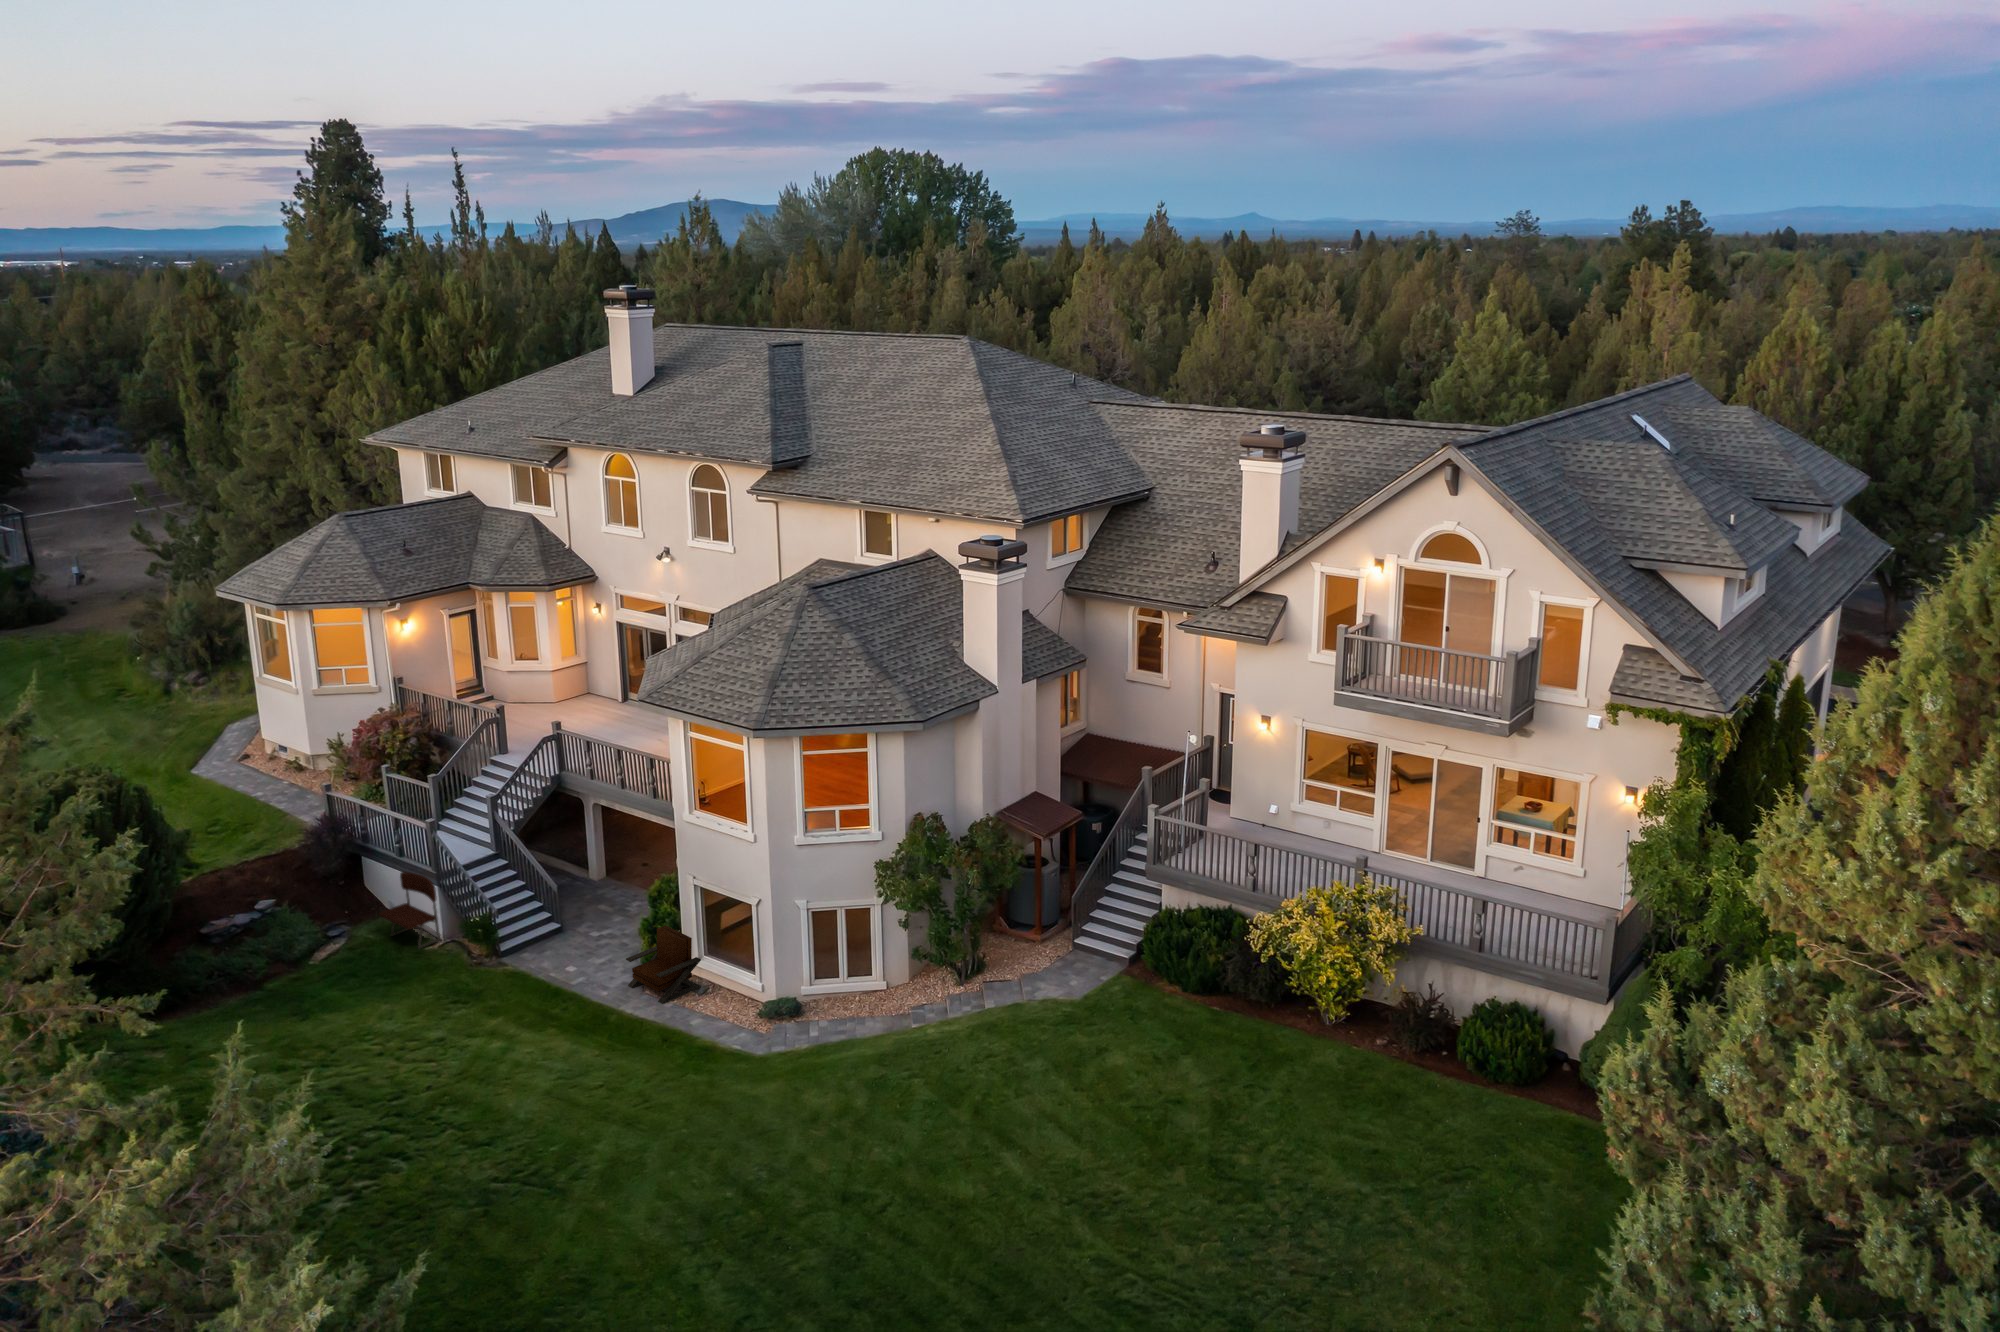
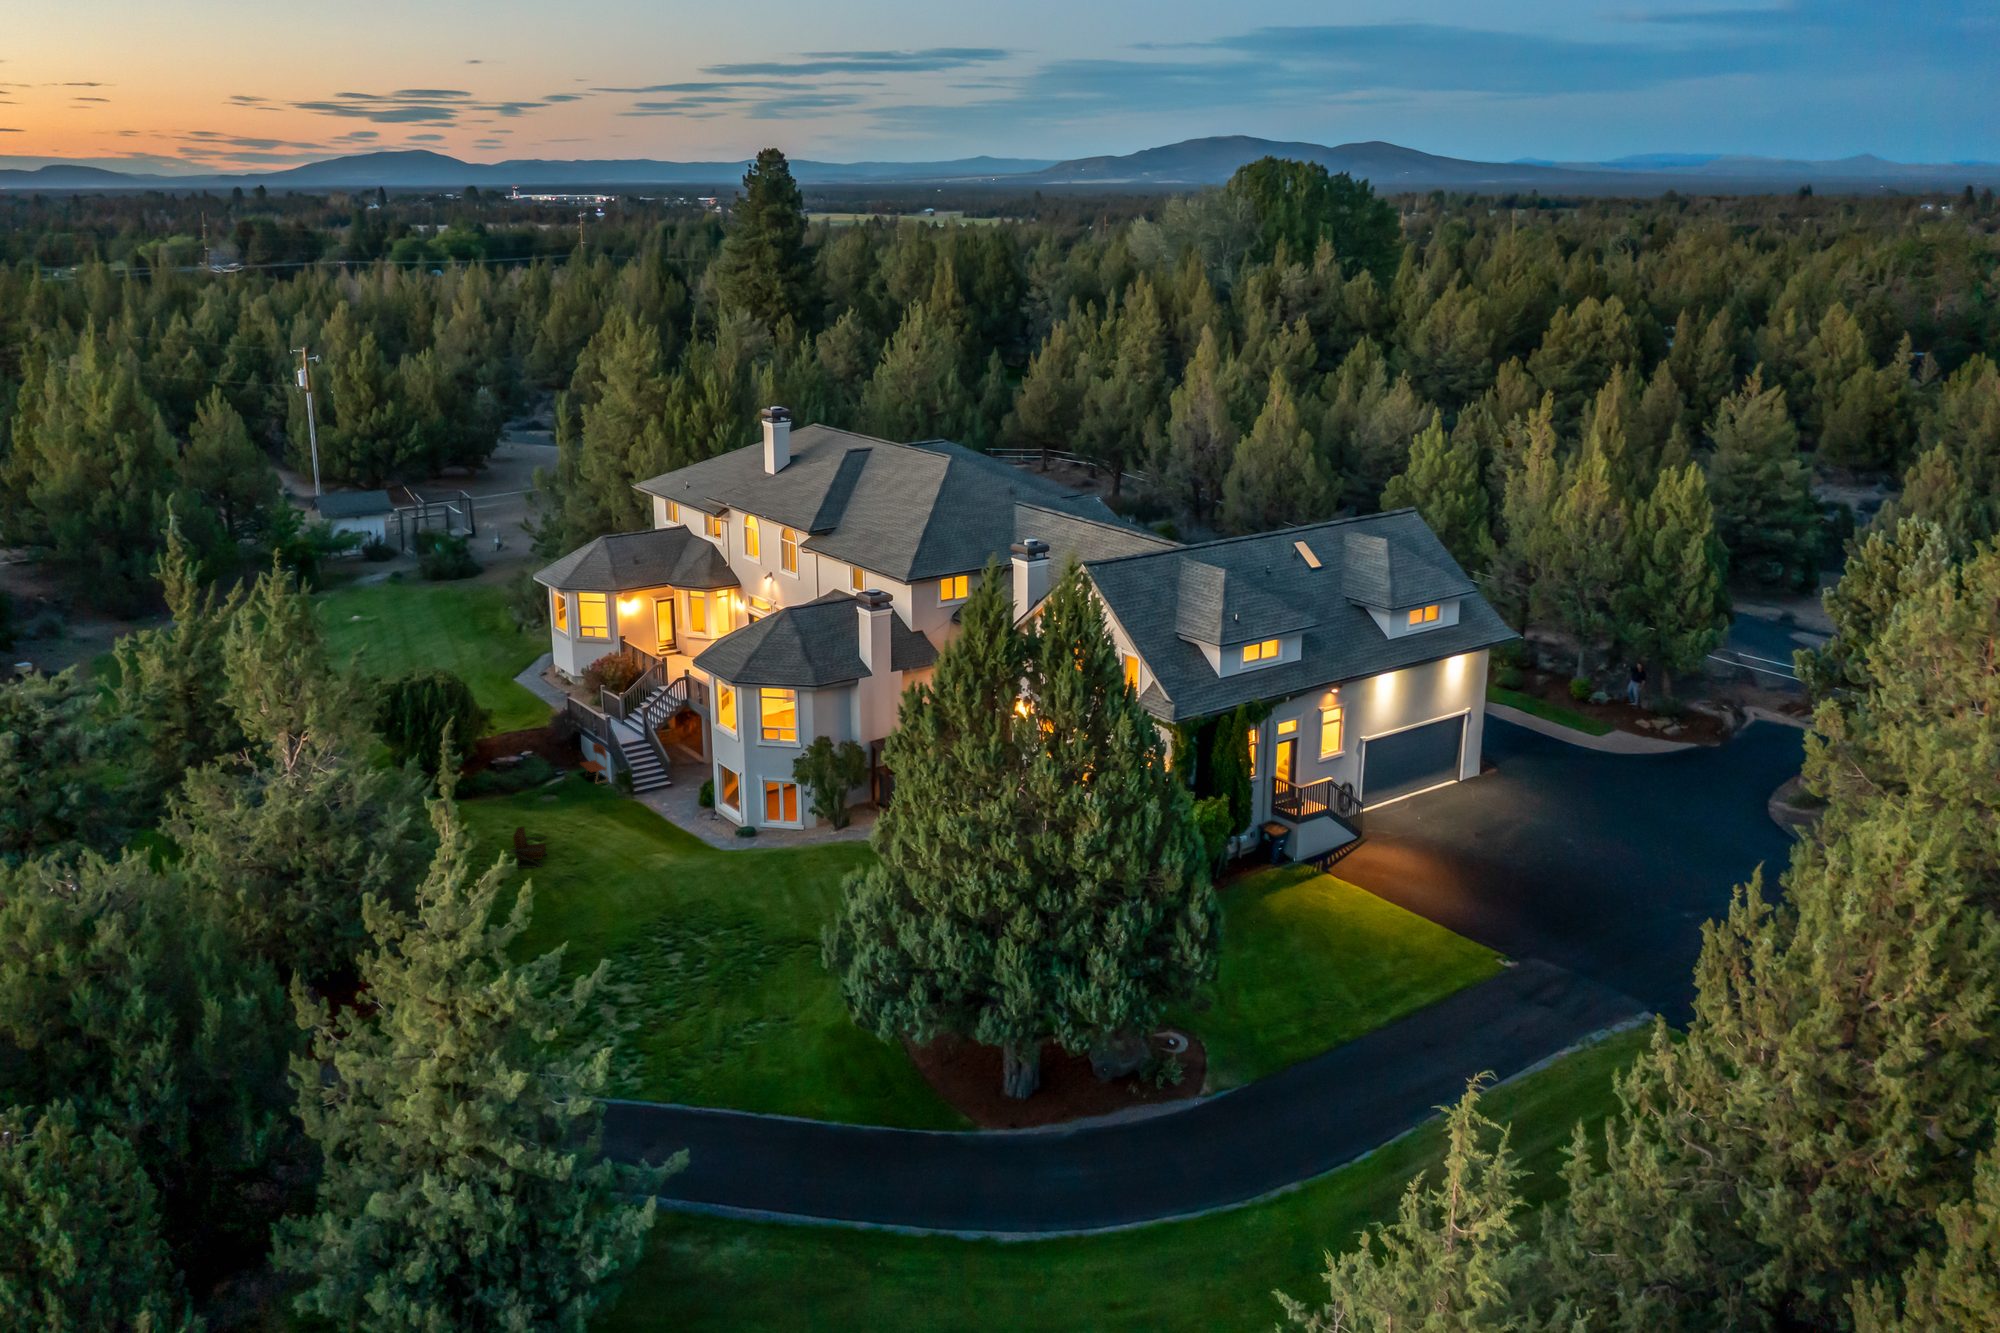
lounge chair: present [626,926,701,1004] -> present [511,827,548,868]

